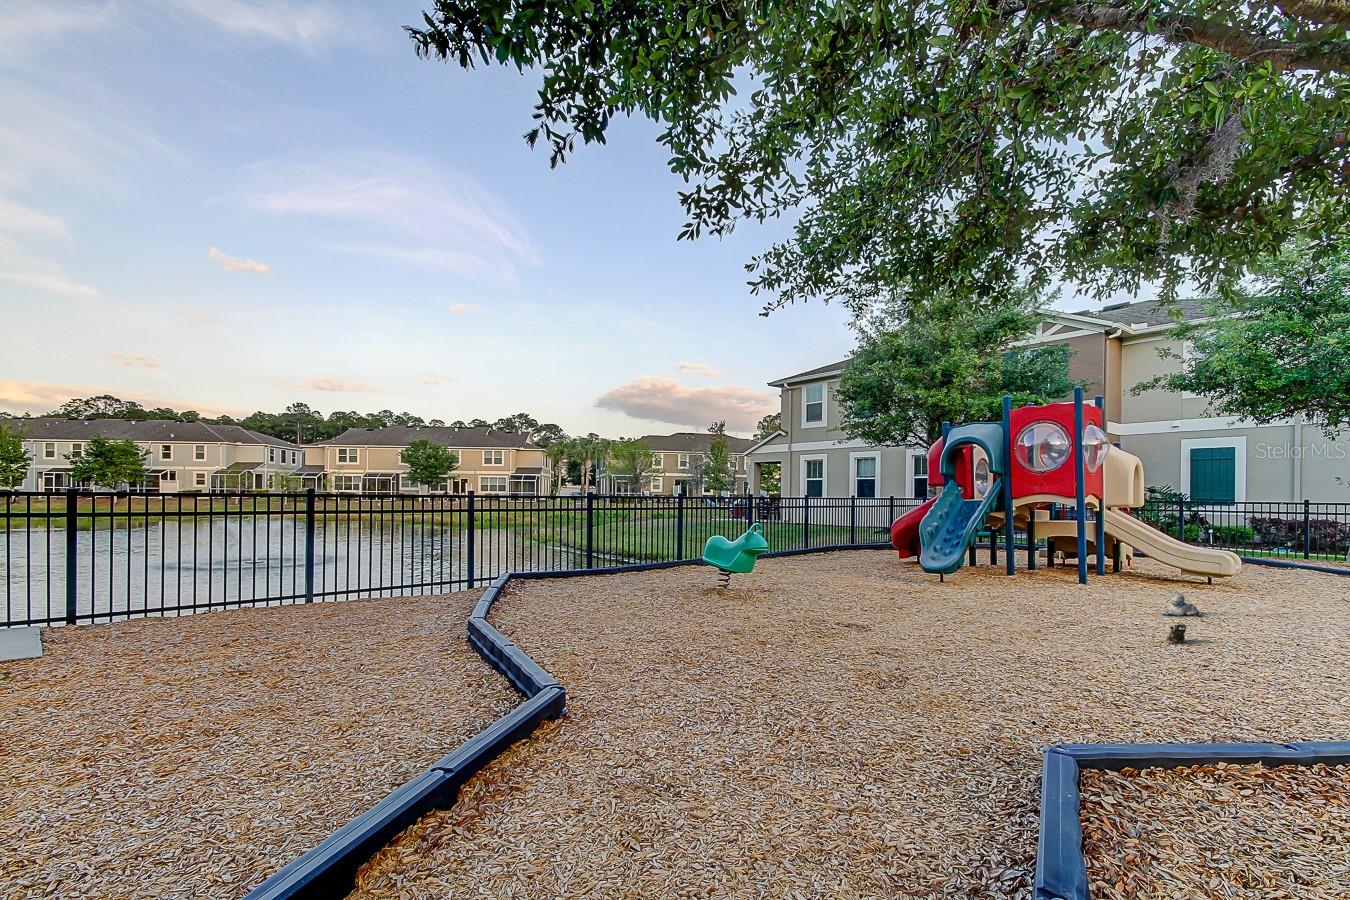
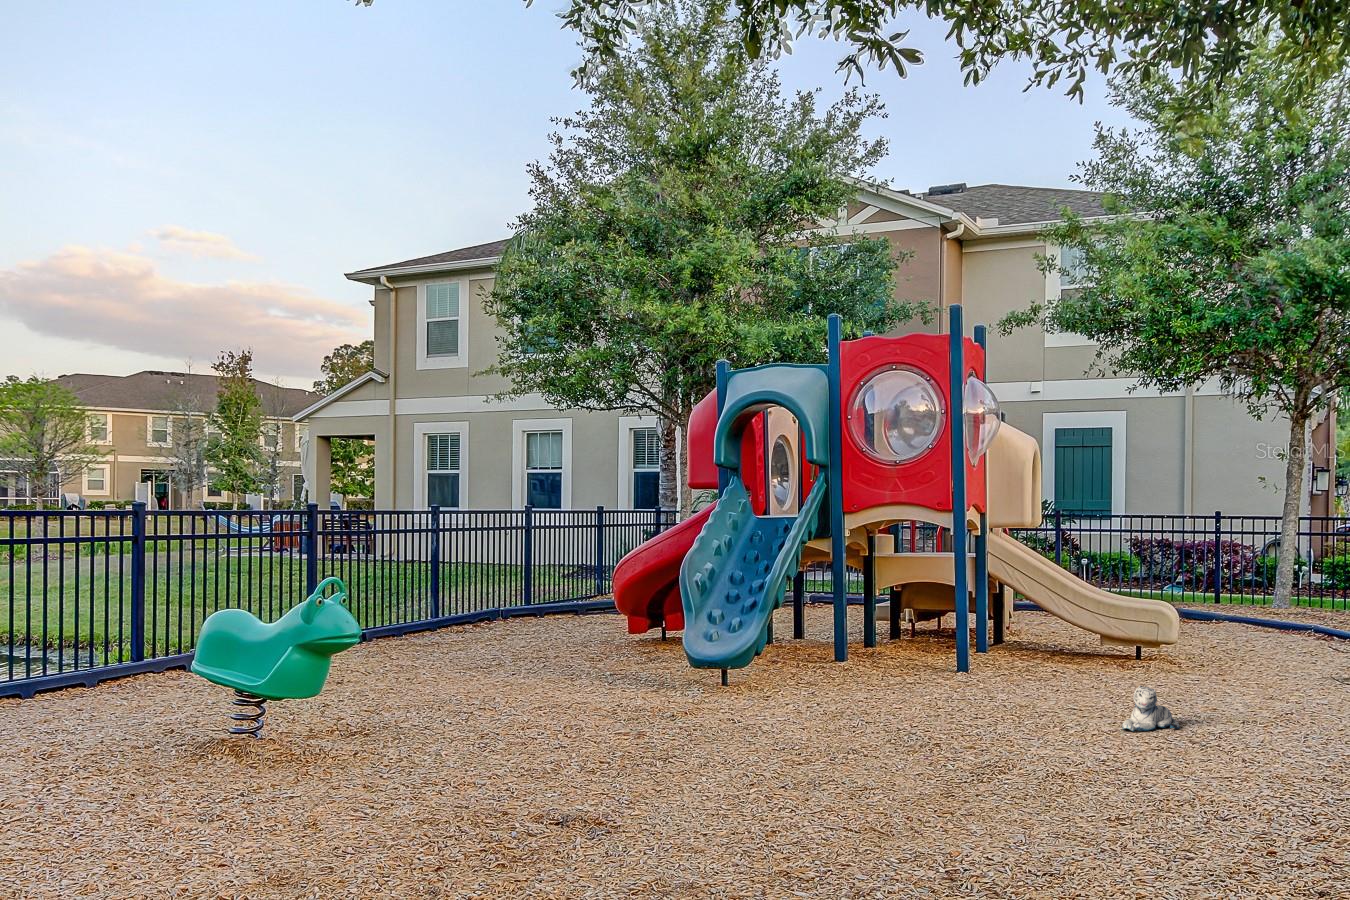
toy train: present [1166,624,1186,643] -> none [1180,757,1203,800]

